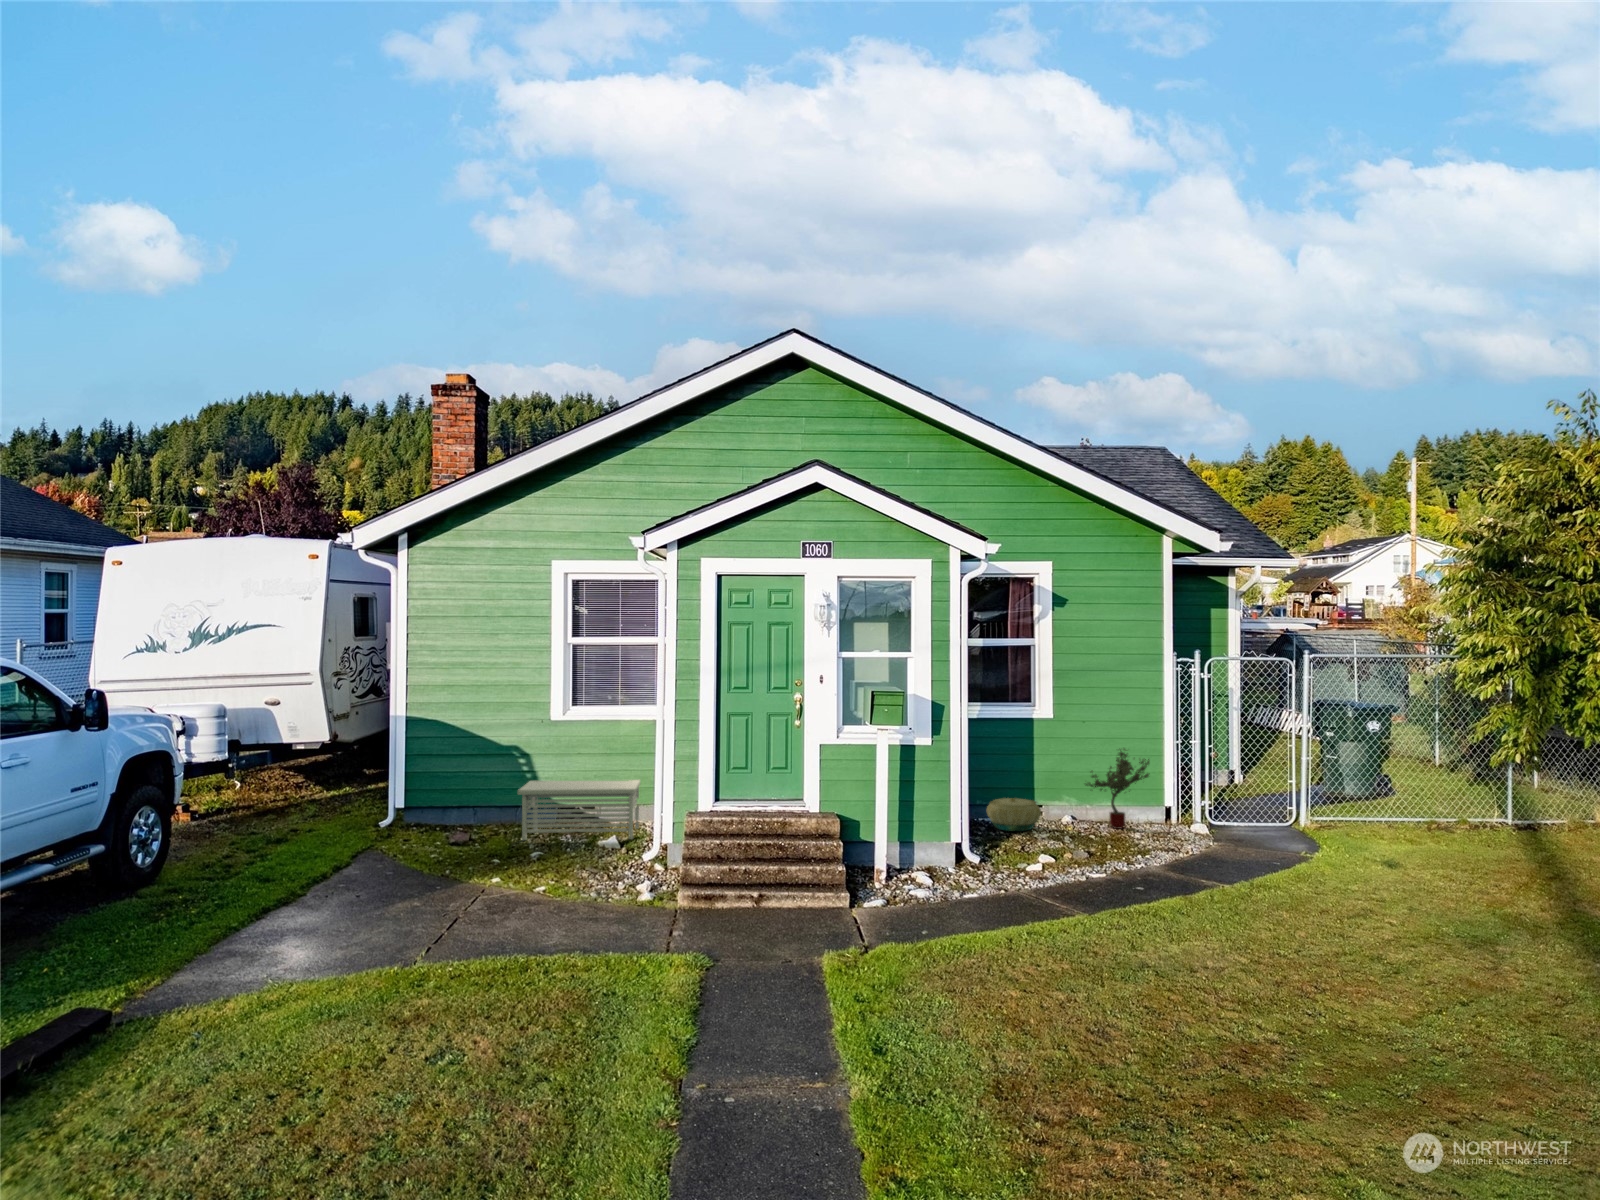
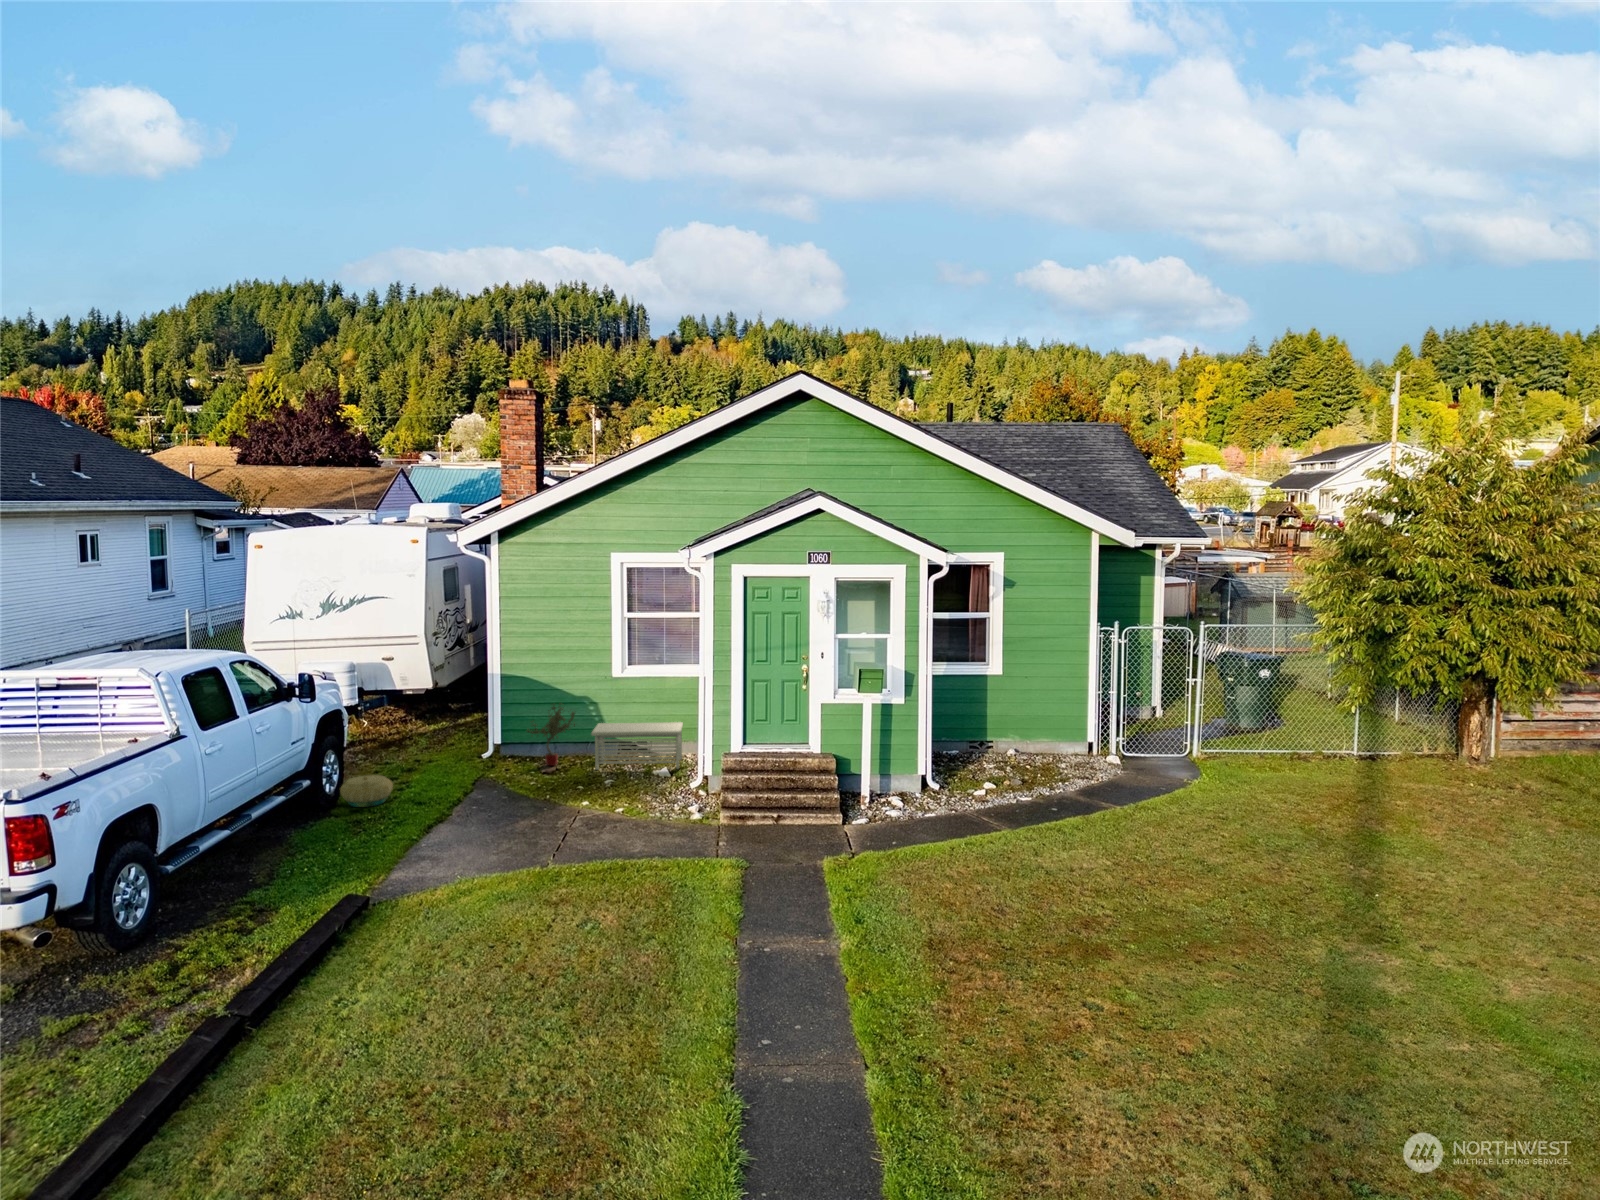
potted tree: present [1086,749,1149,829] -> present [528,706,575,766]
basket: present [987,798,1041,831] -> present [340,775,393,807]

